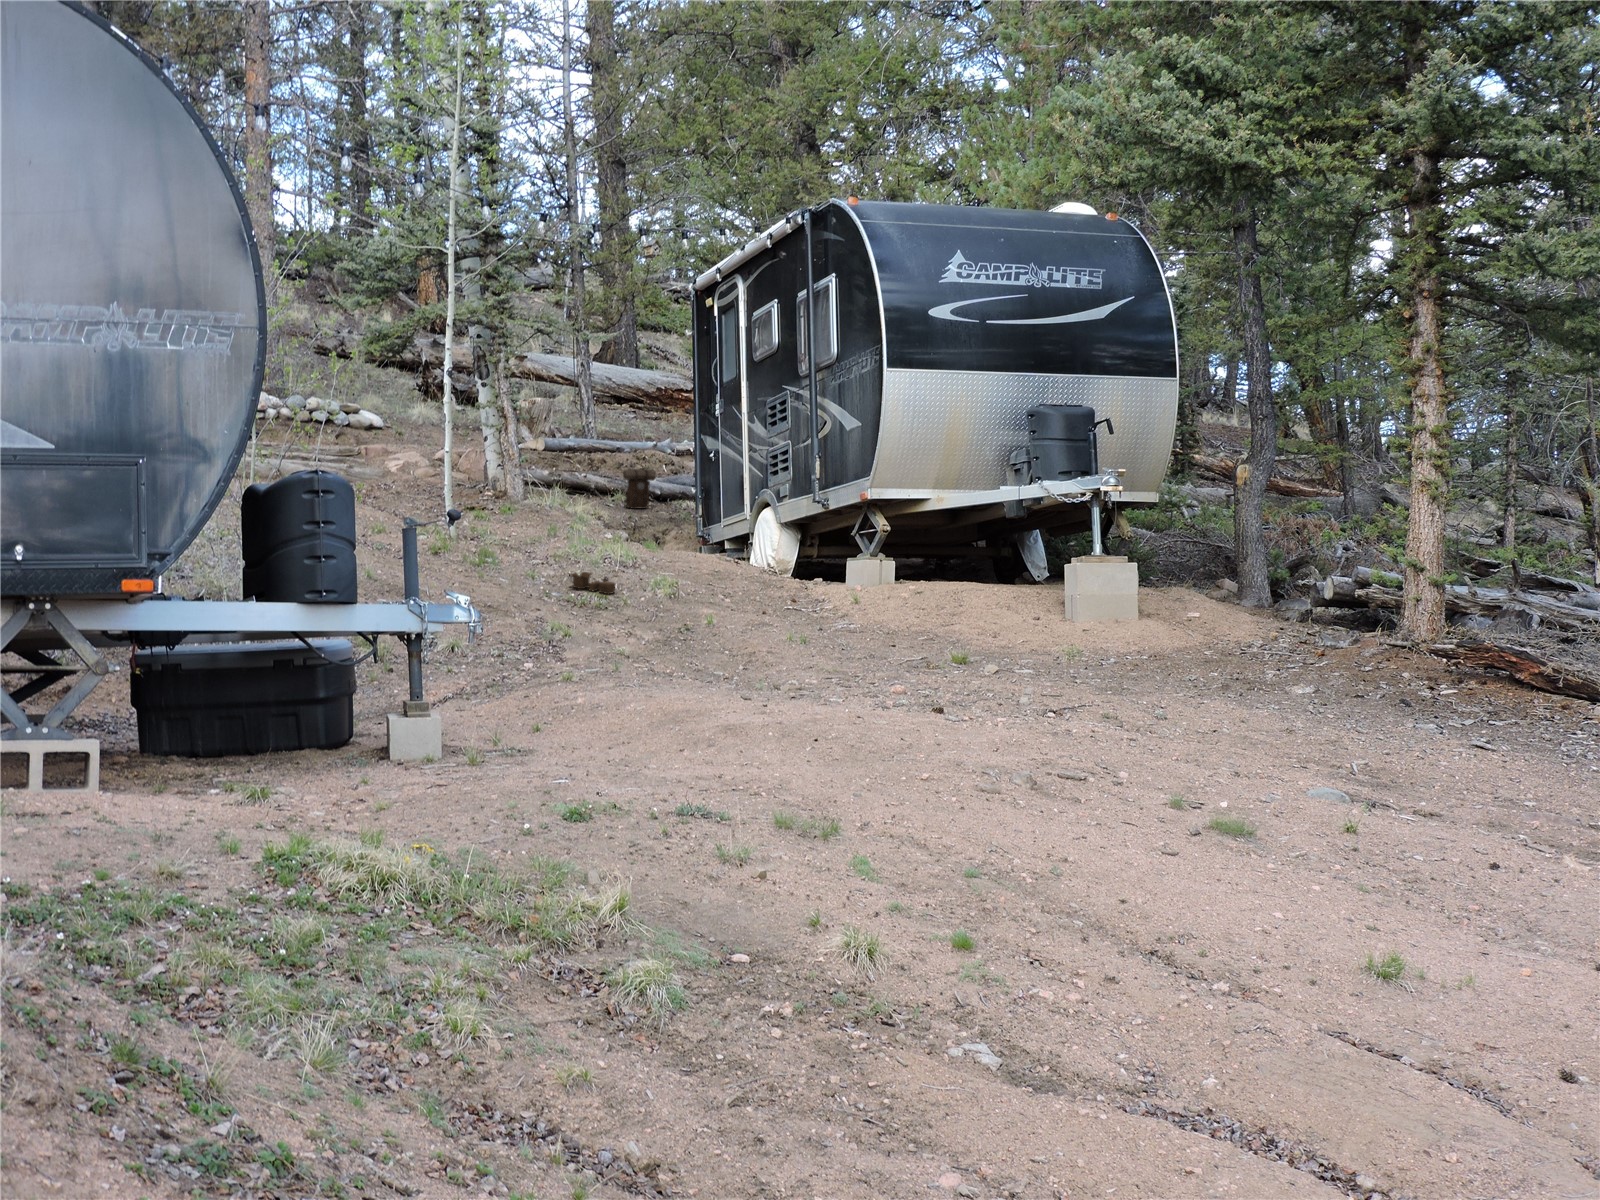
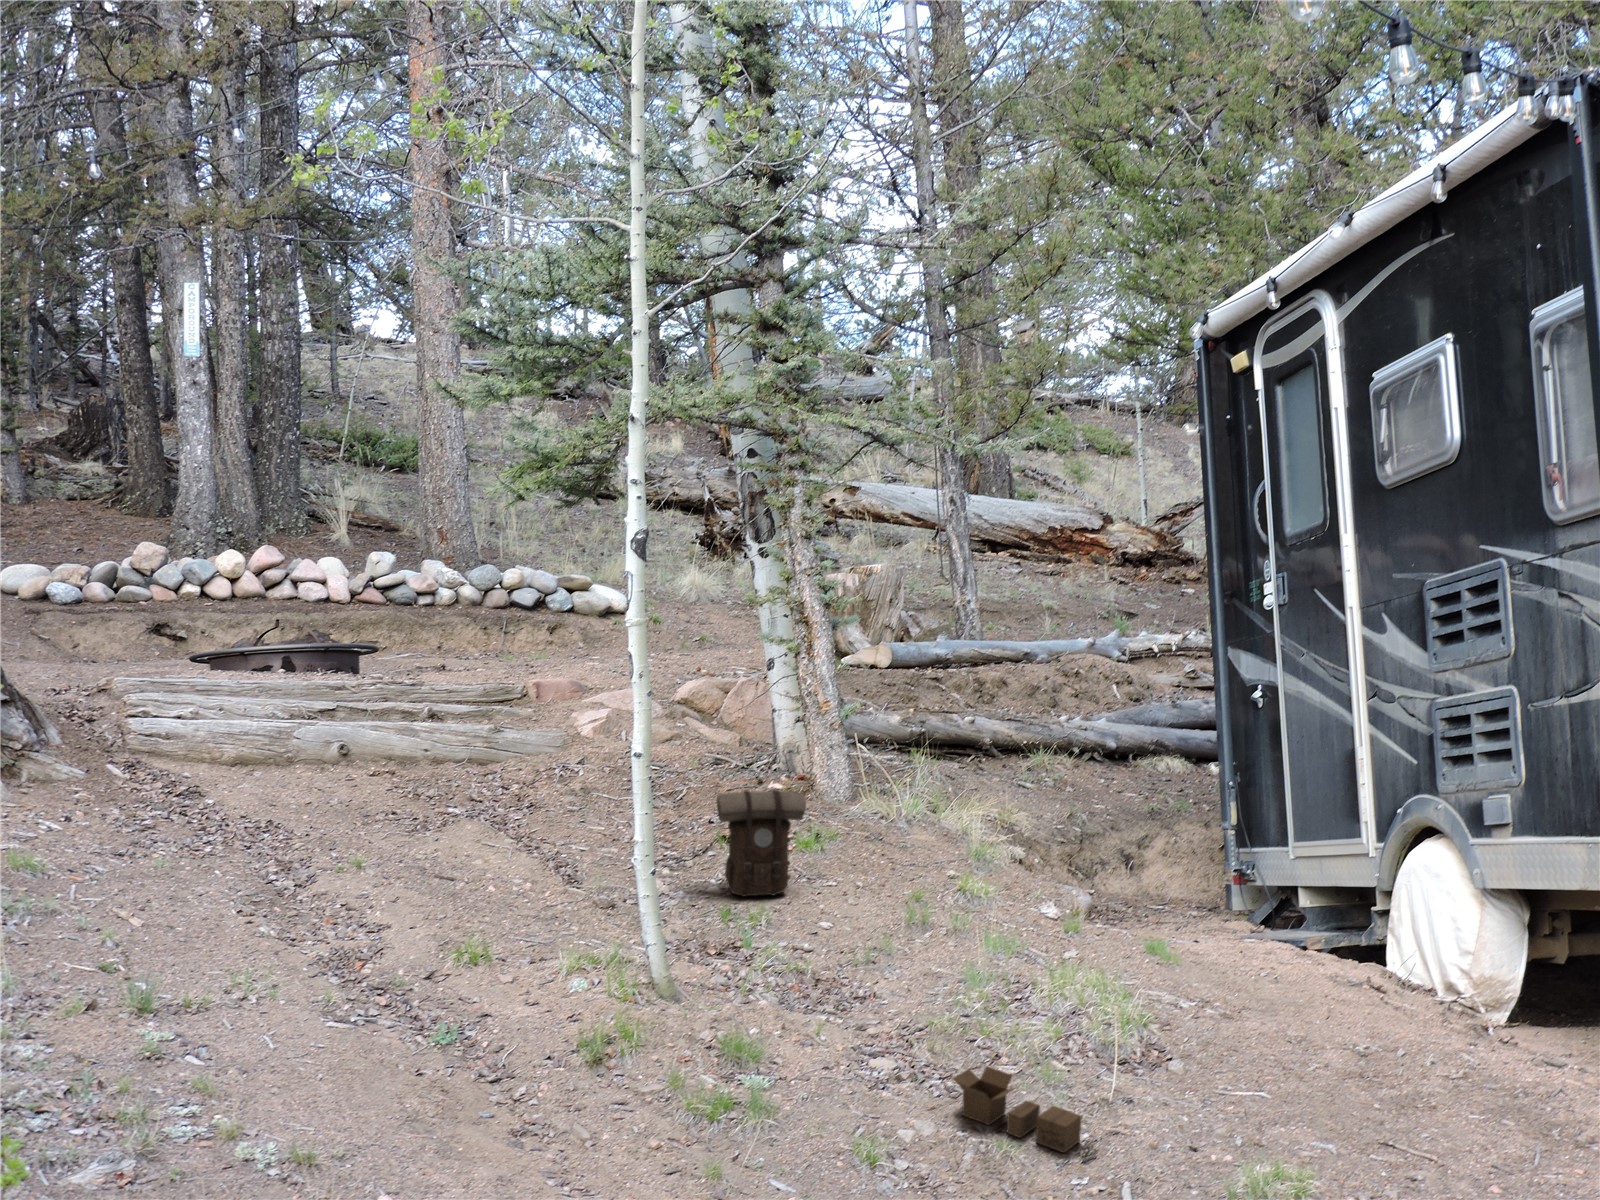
backpack: present [623,469,656,509] -> present [717,790,806,897]

